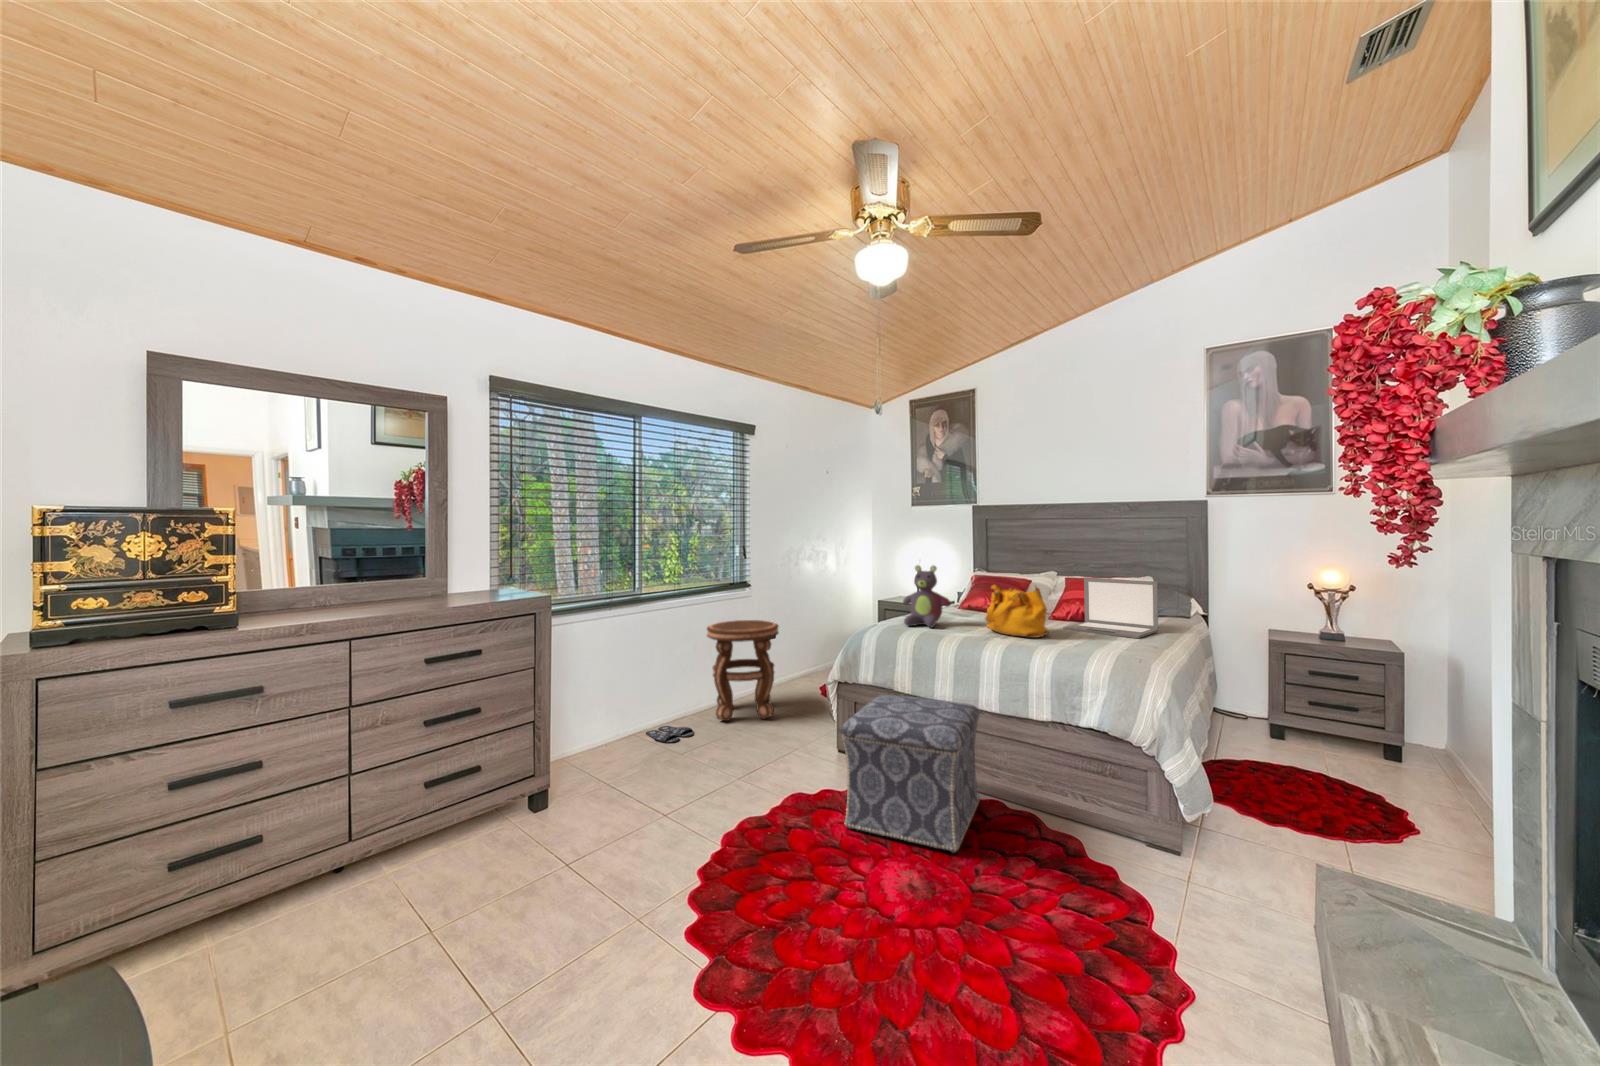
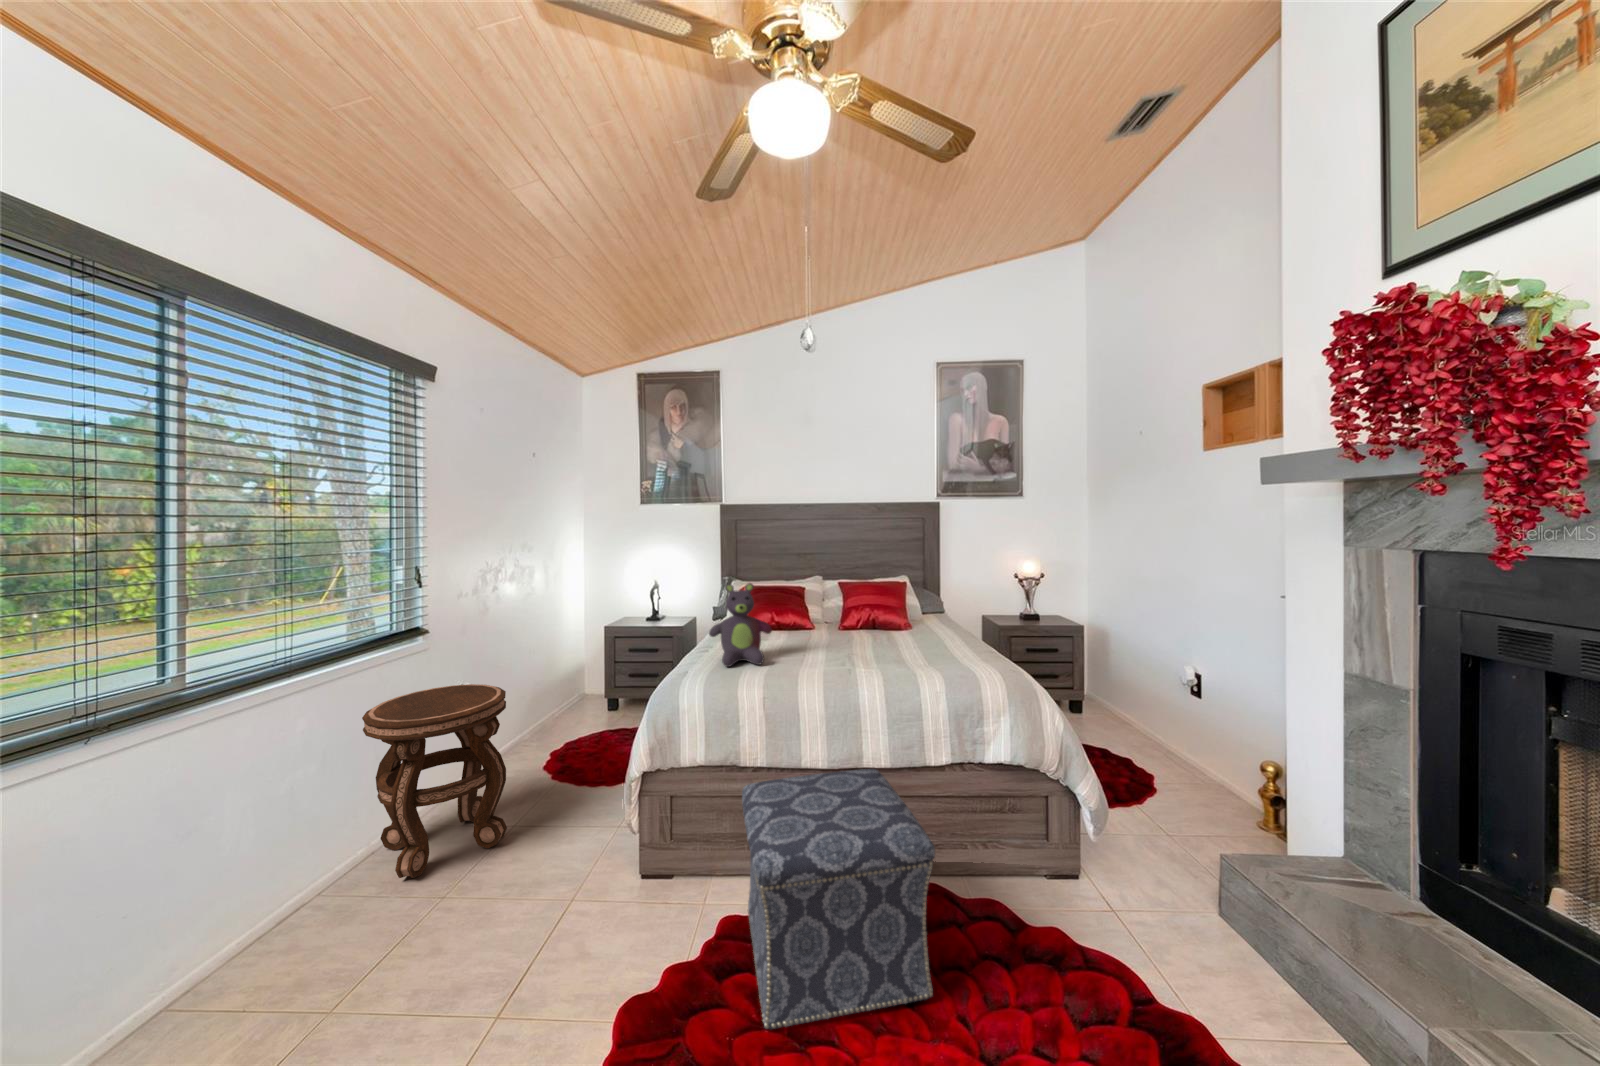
laptop: present [1063,578,1158,638] -> none [880,584,958,645]
handbag: present [985,585,1049,638] -> none [817,600,891,662]
slippers: present [646,726,693,743] -> none [230,921,359,984]

